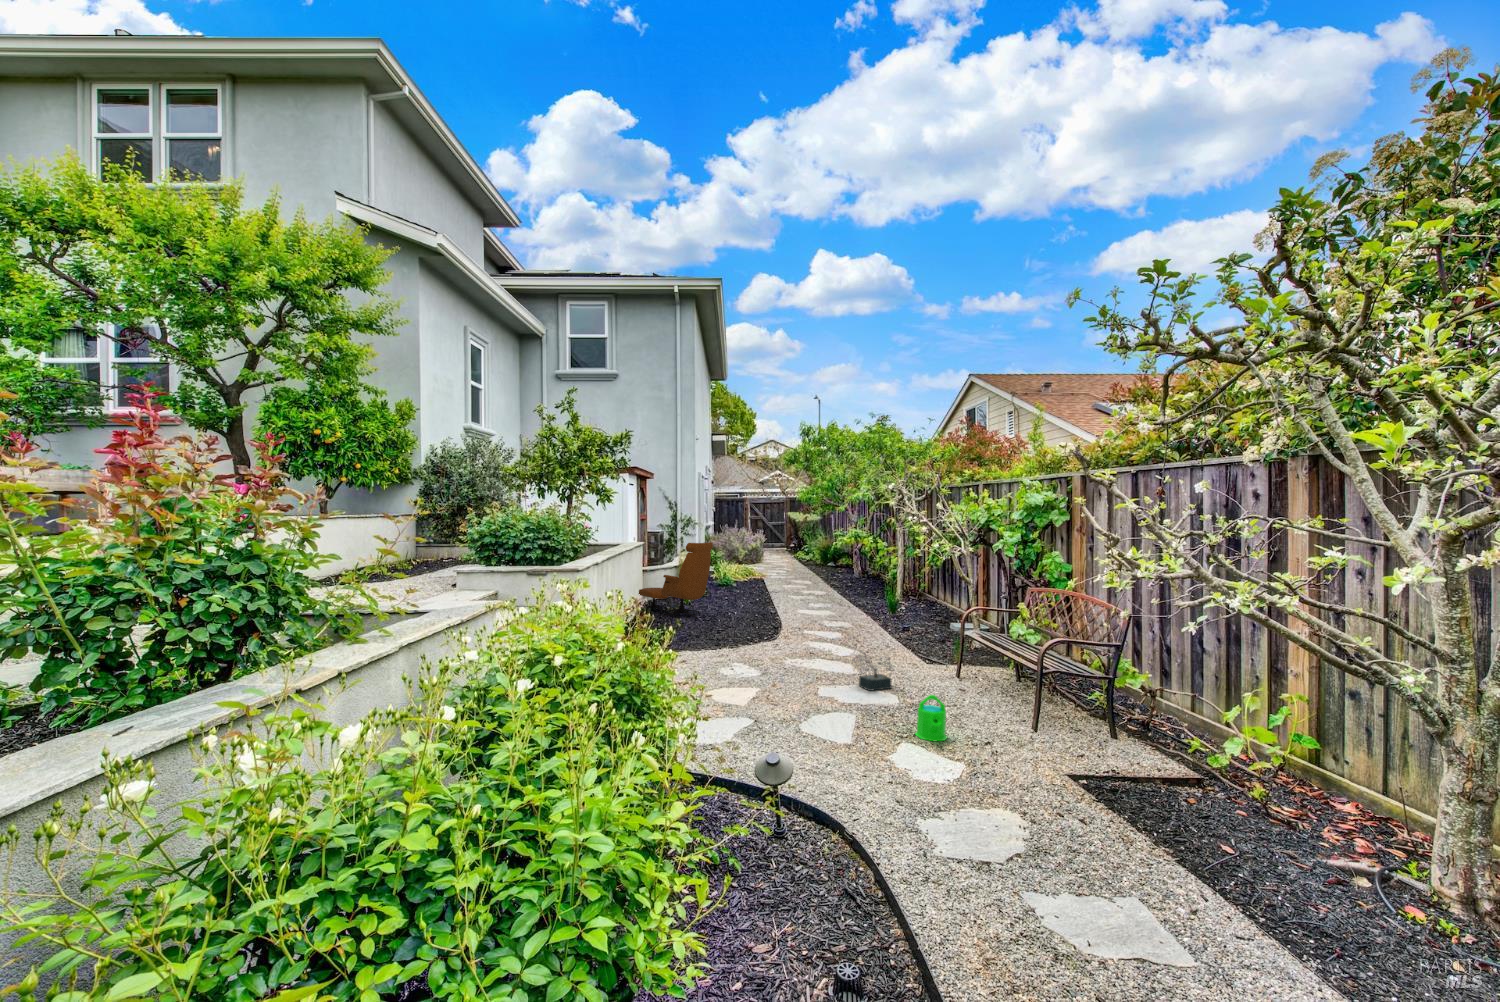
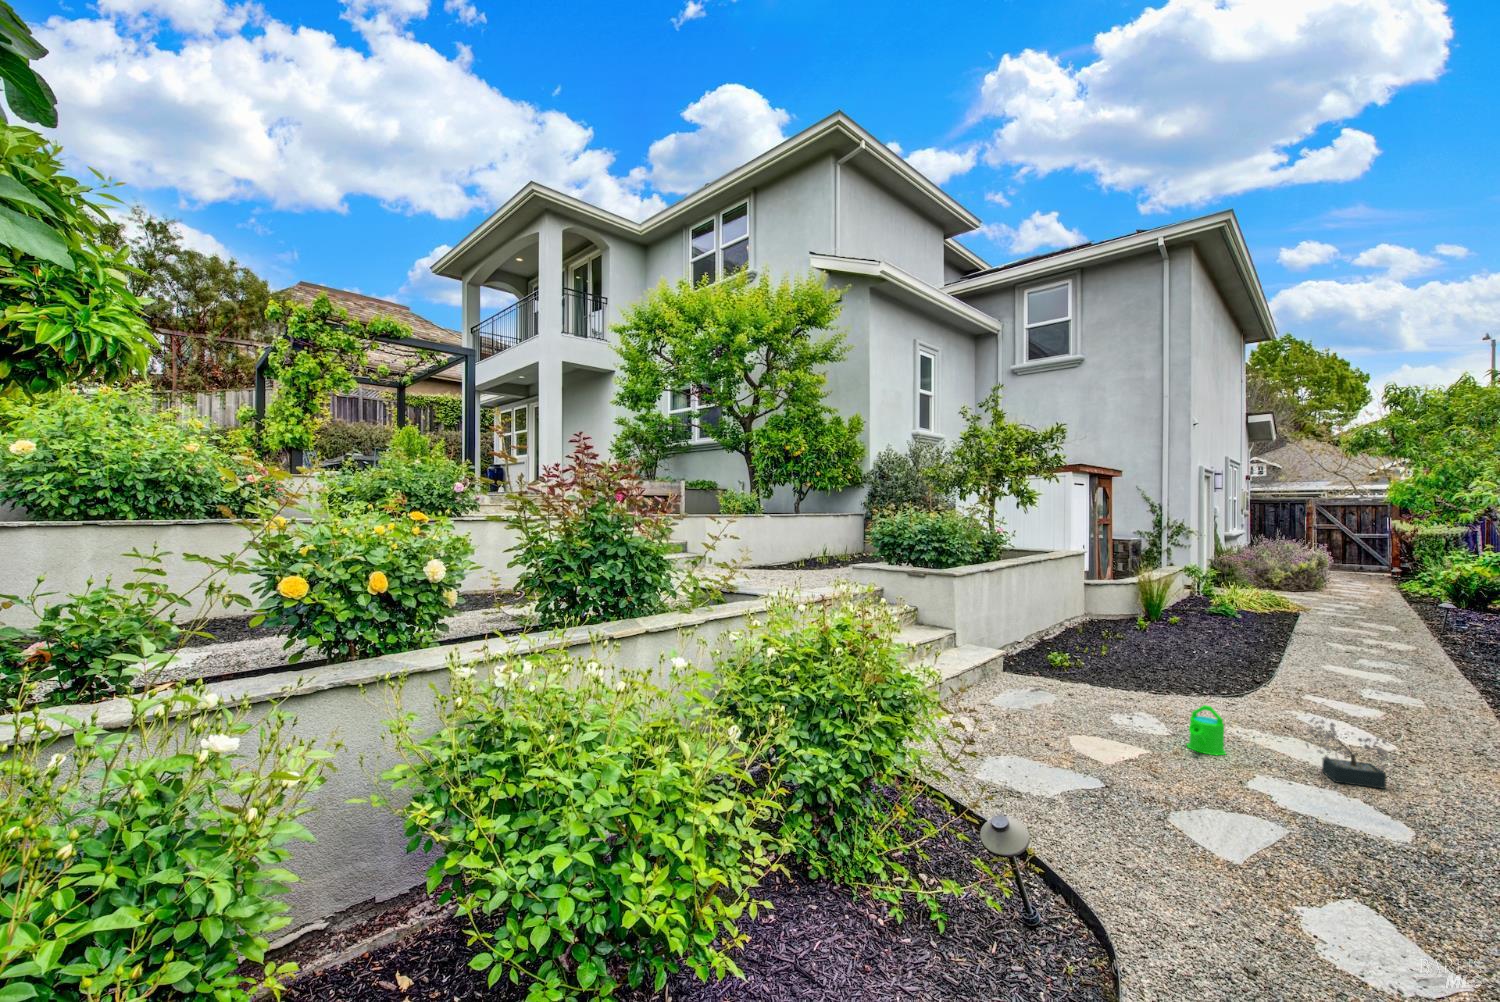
lounge chair: present [639,542,713,619] -> none [1074,553,1164,645]
watering can: present [915,695,947,741] -> present [1187,705,1226,755]

